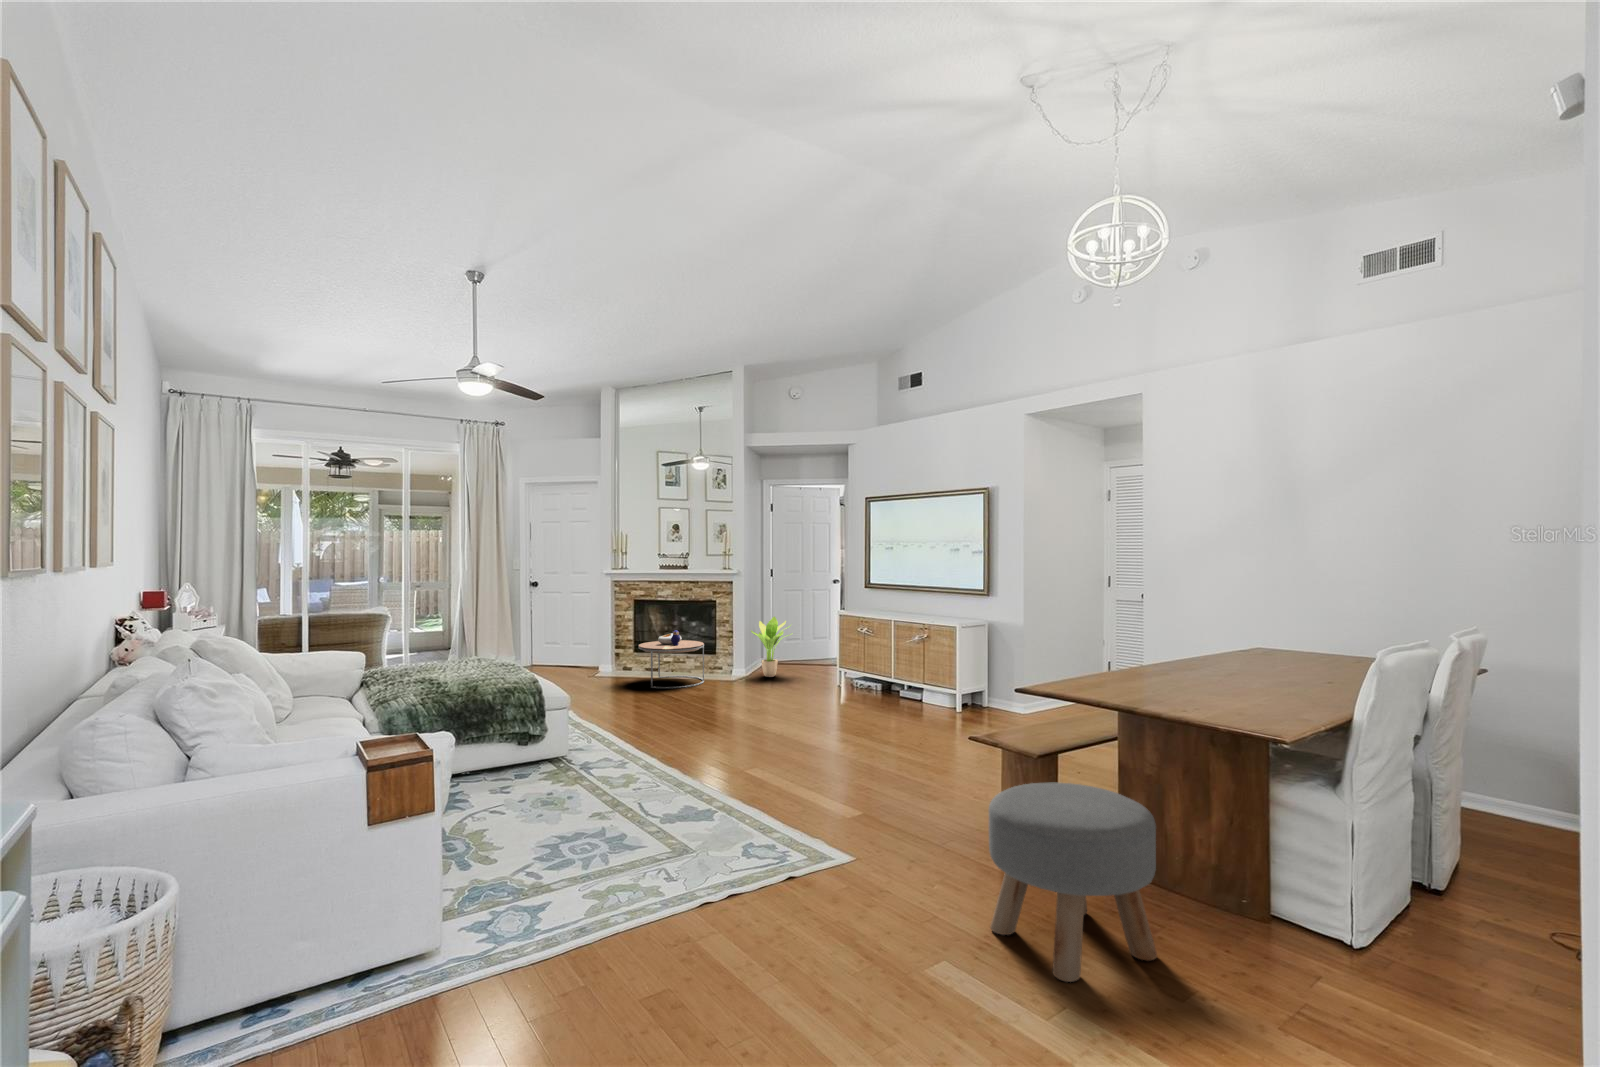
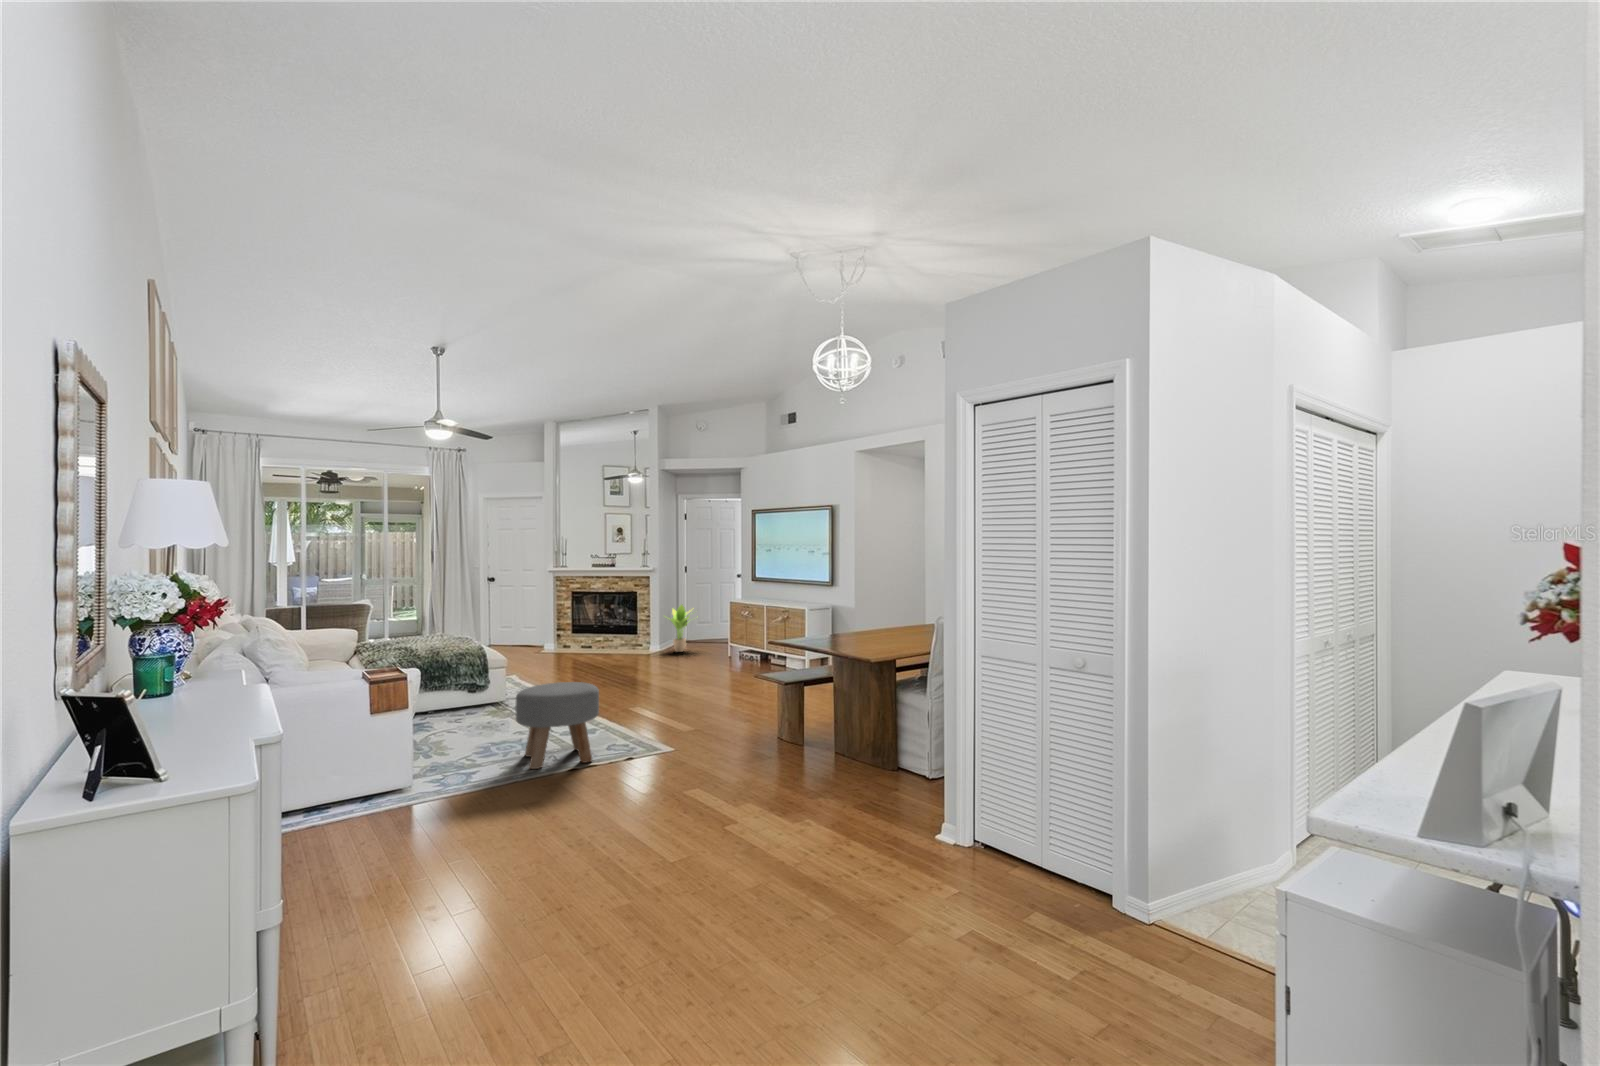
side table: present [639,630,704,688] -> none [573,615,626,661]
ottoman: present [989,782,1157,982] -> present [516,682,599,769]

